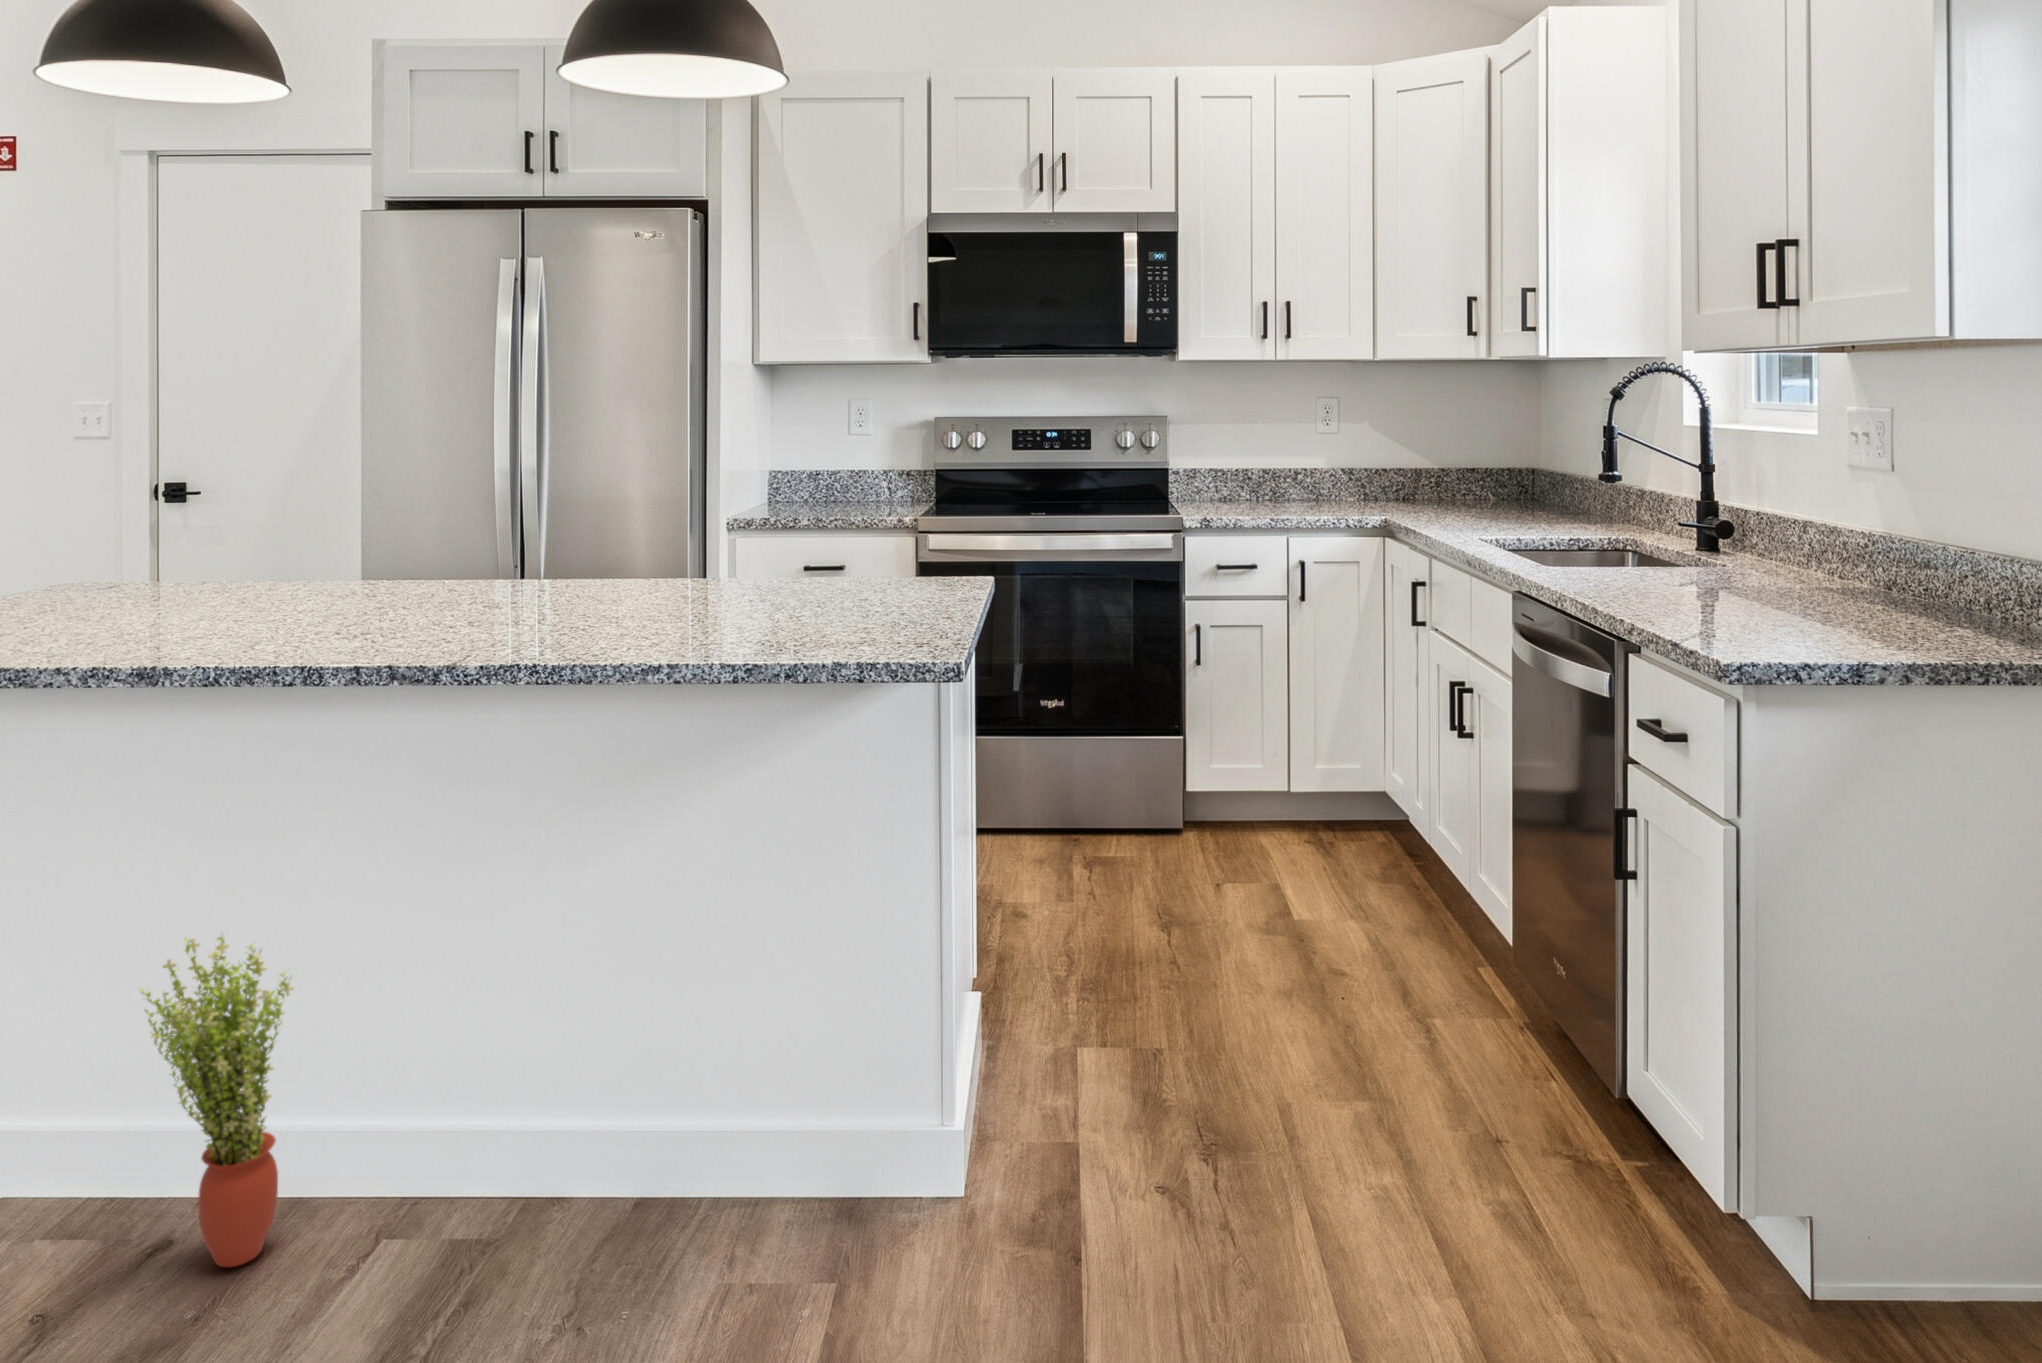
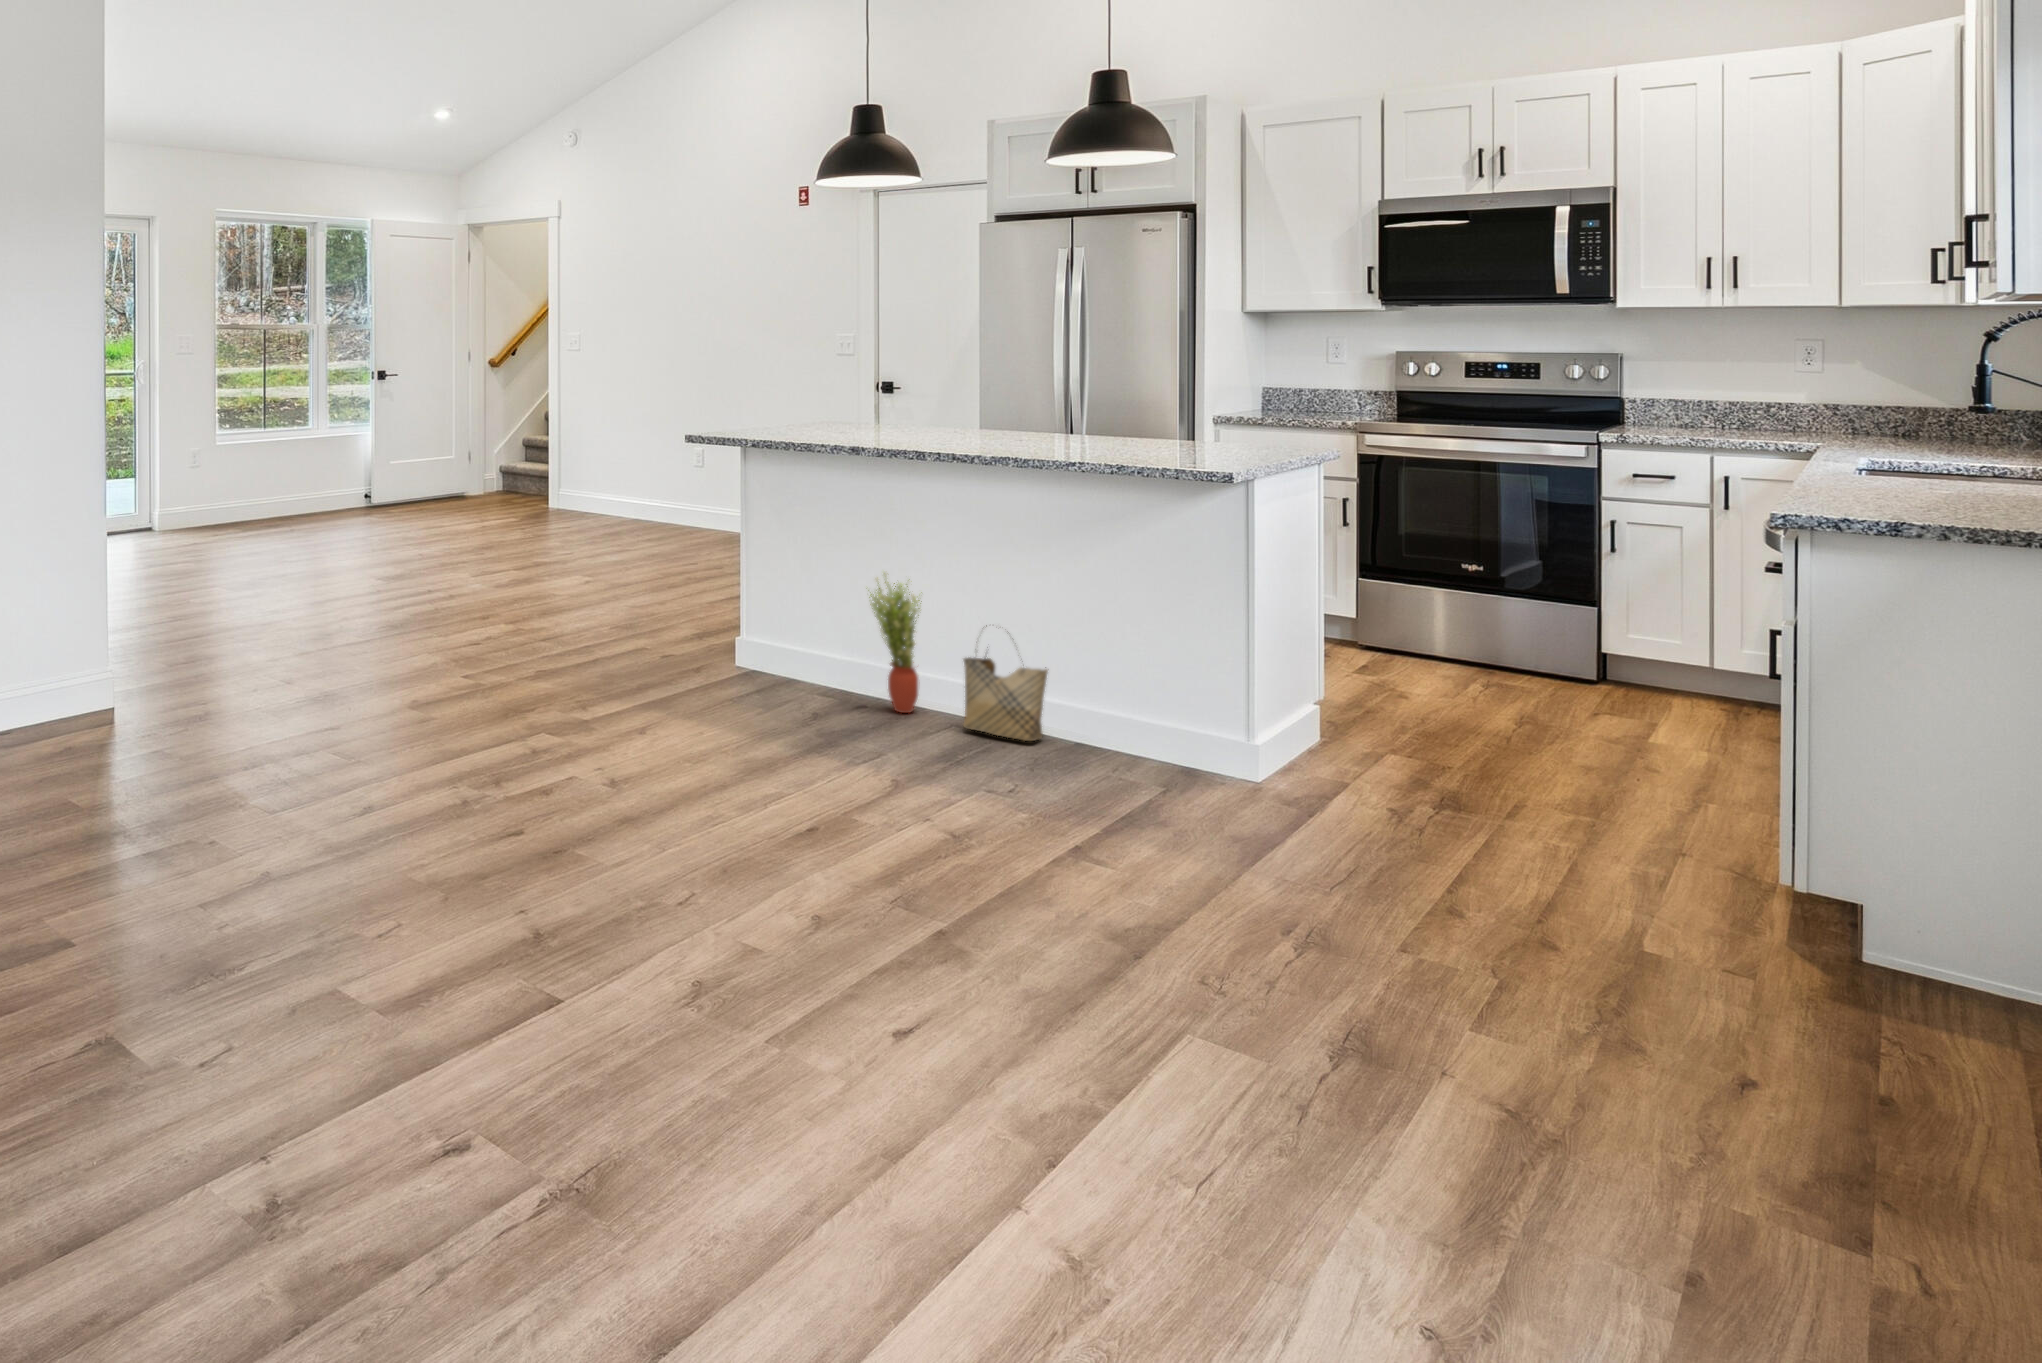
woven basket: none [389,997,585,1284] -> present [963,625,1048,741]

